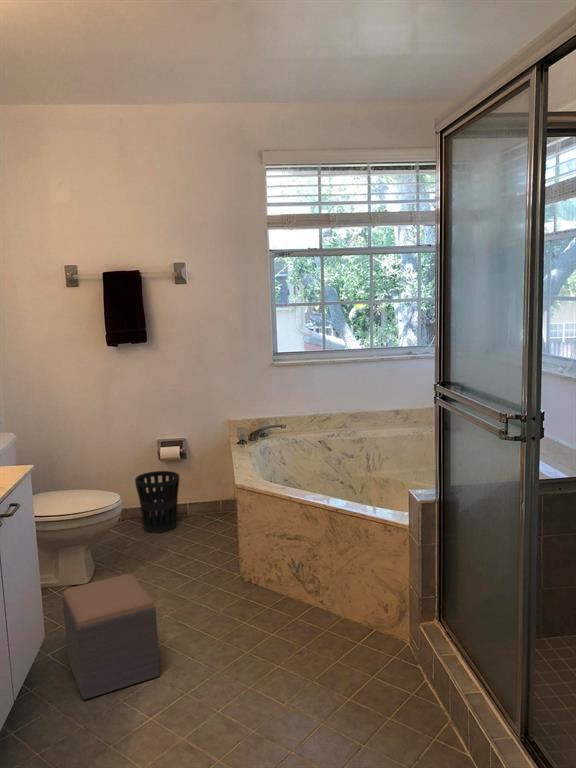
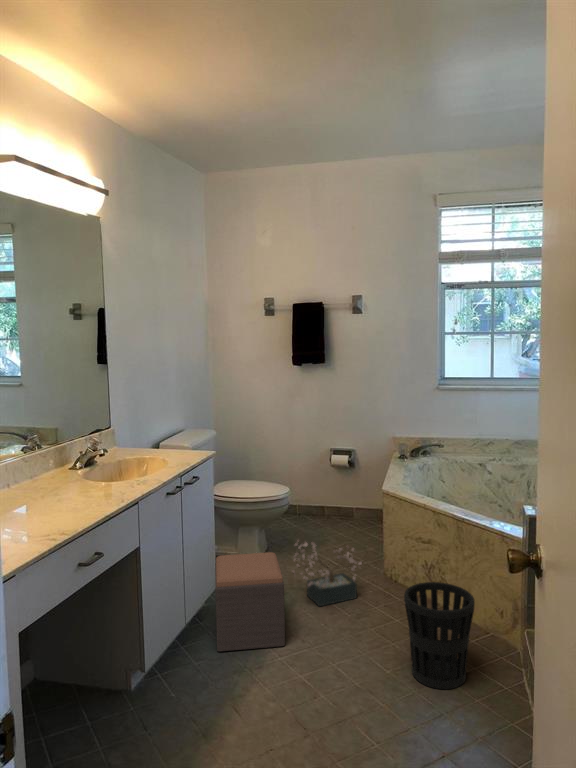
wastebasket: present [135,471,179,533] -> present [404,582,475,689]
decorative plant: none [147,551,223,623] -> present [293,542,362,606]

